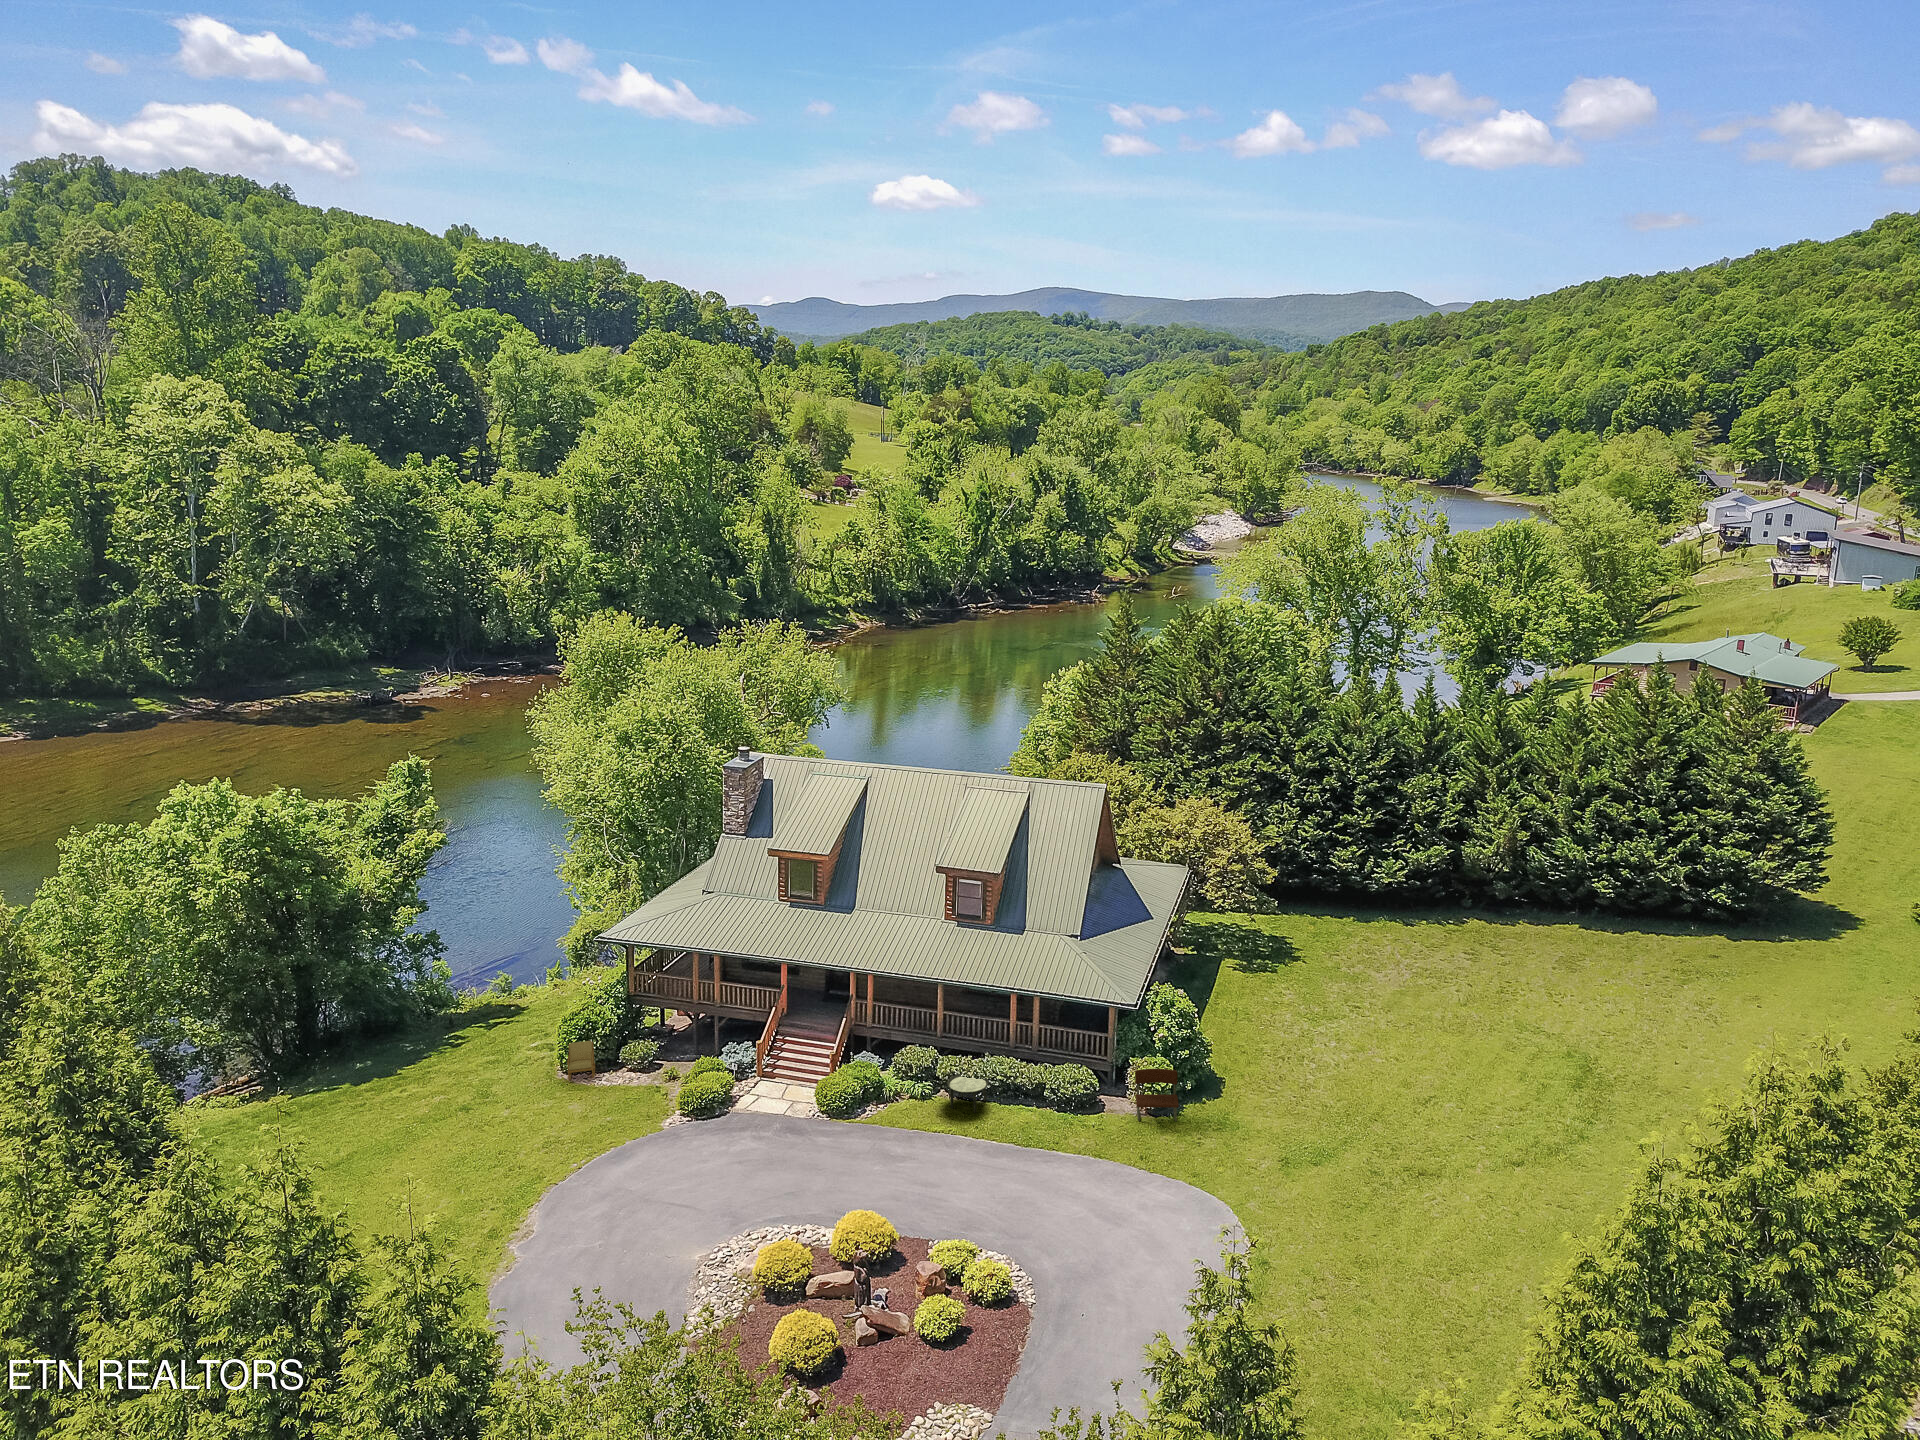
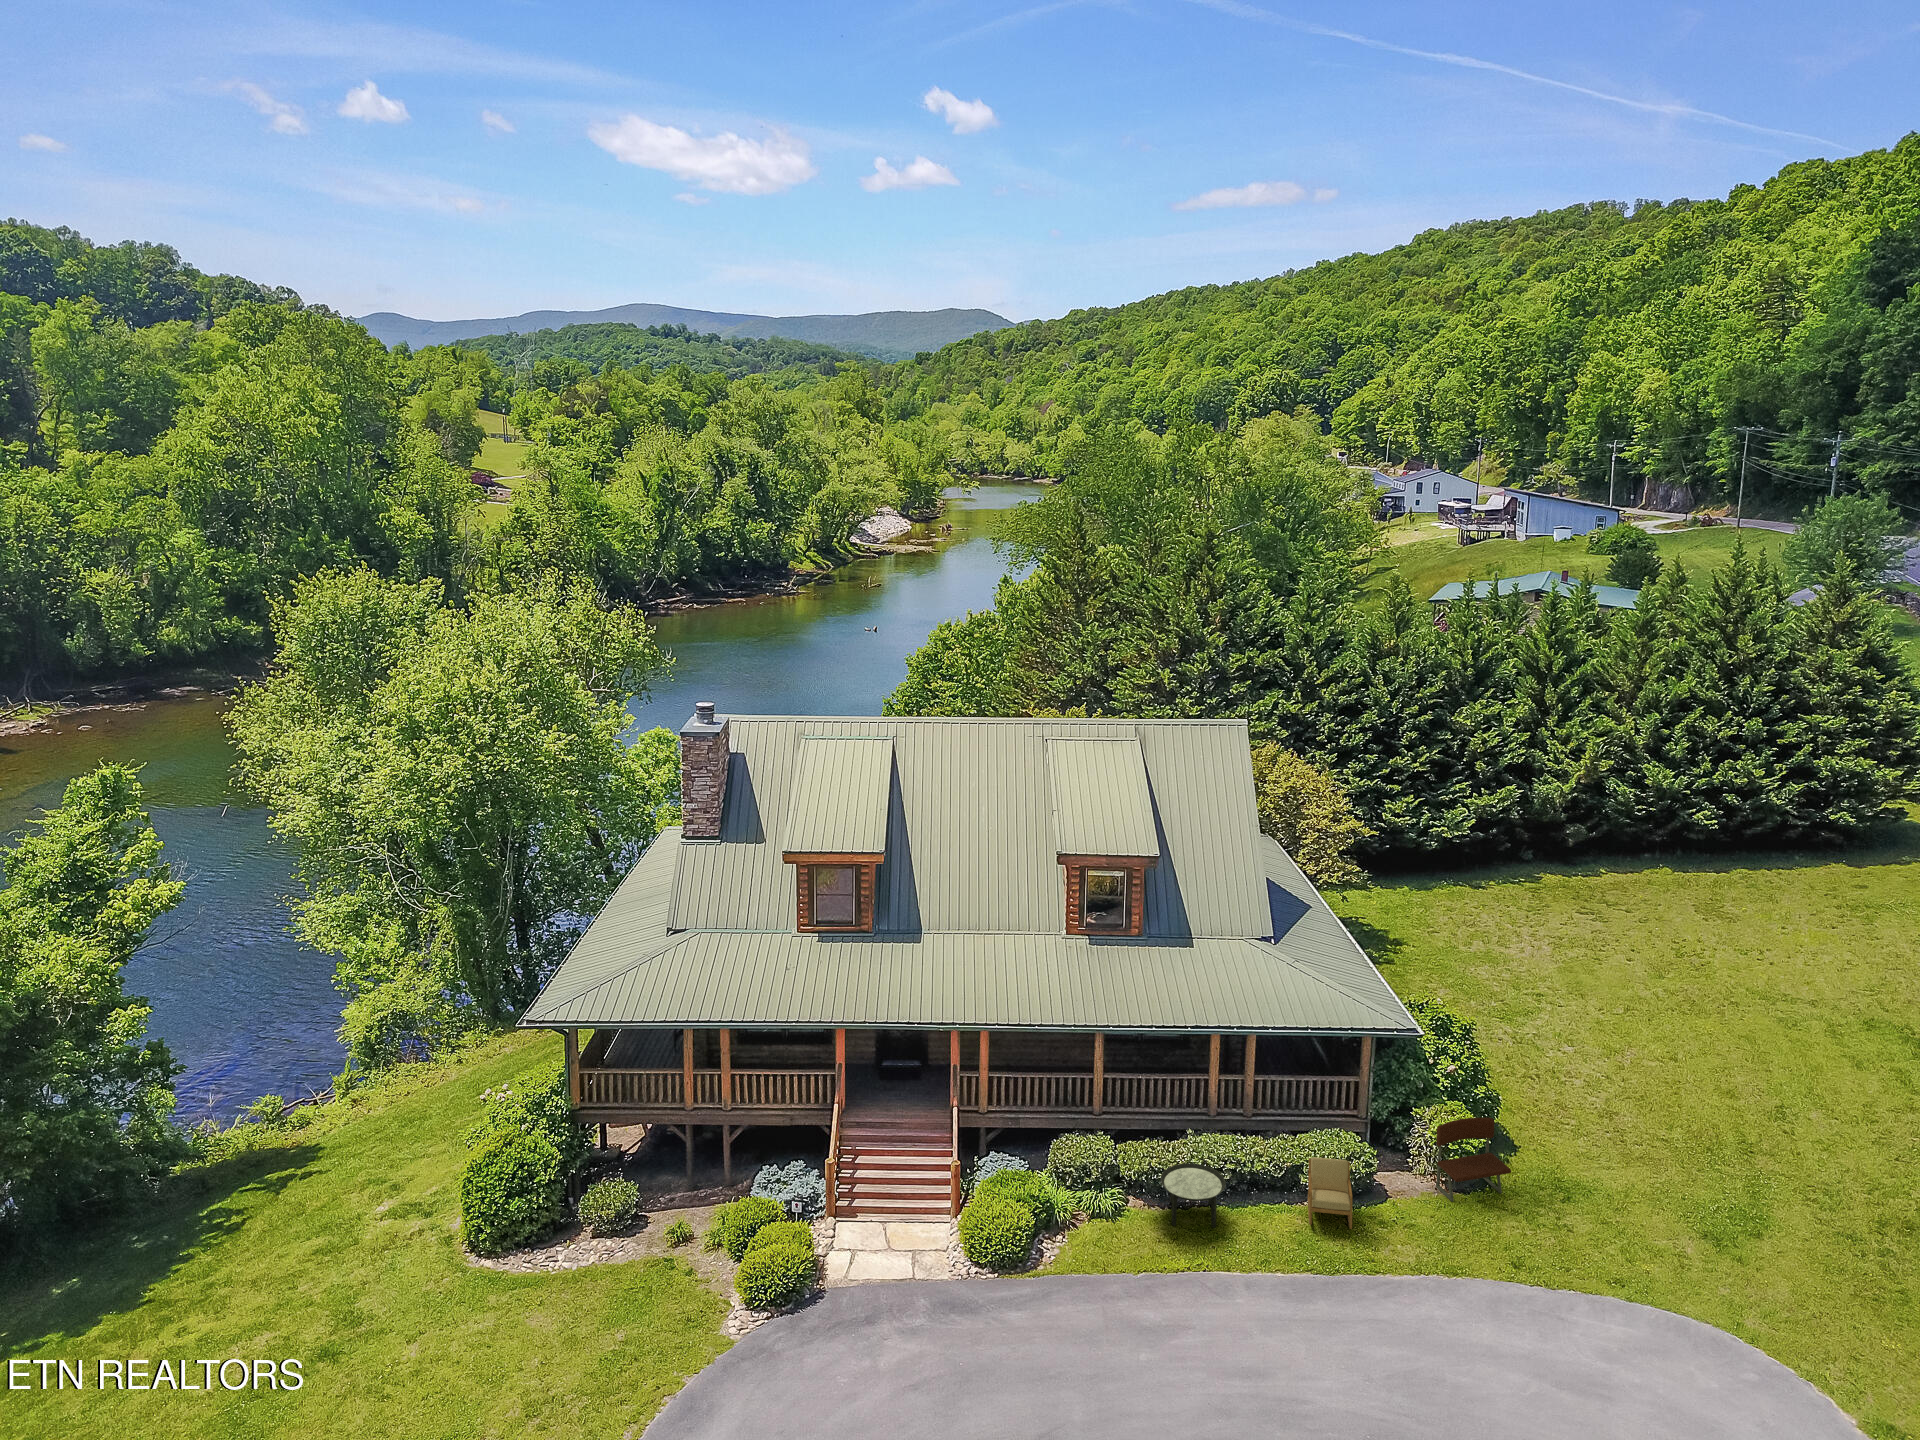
chair: present [567,1041,595,1081] -> present [1308,1157,1352,1229]

